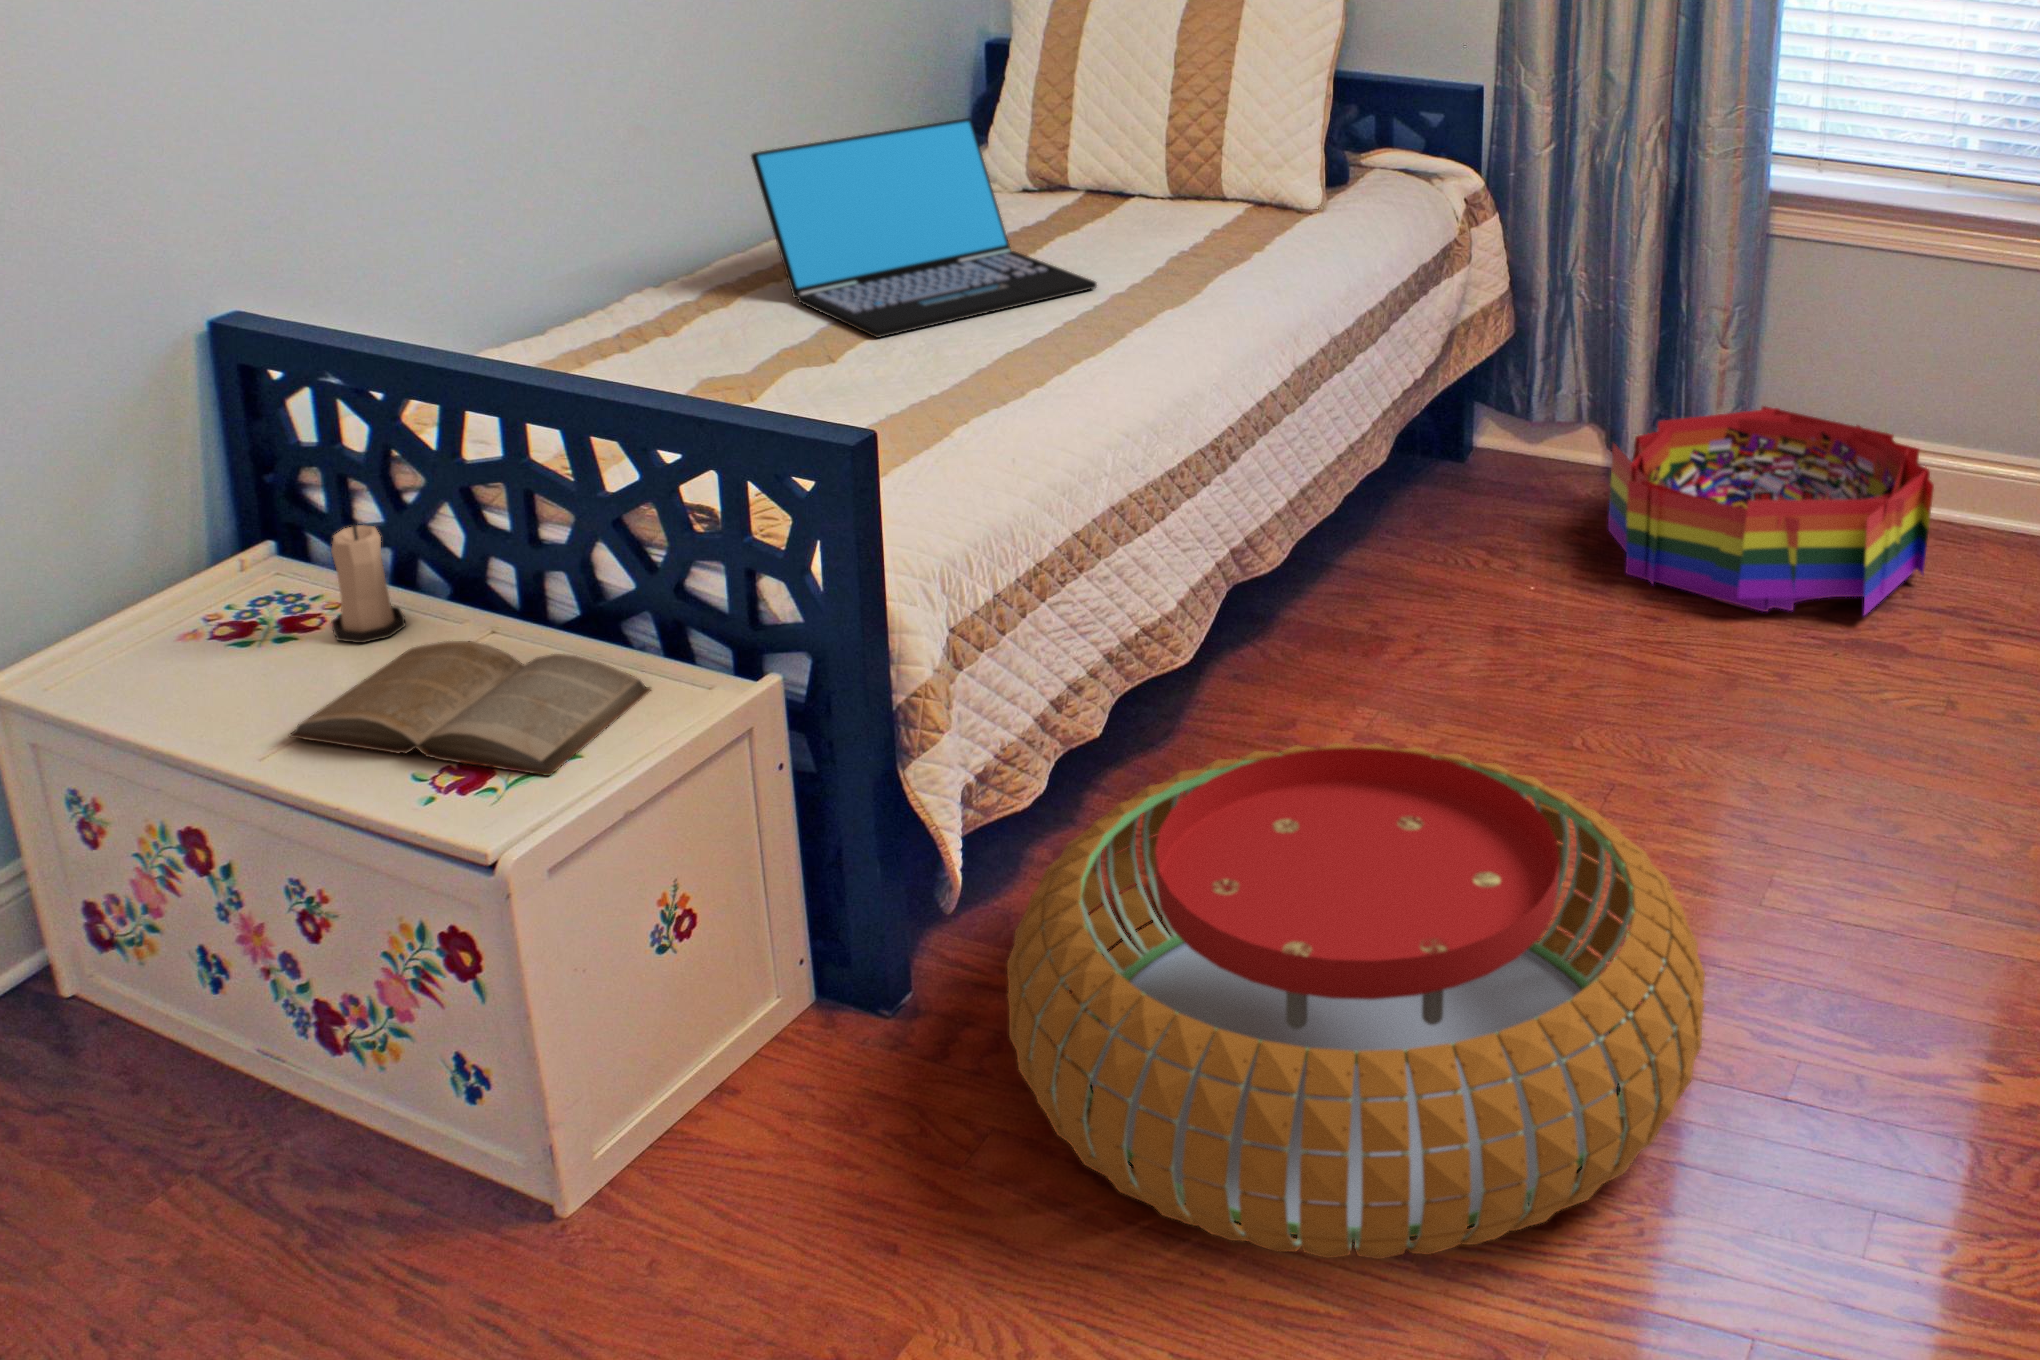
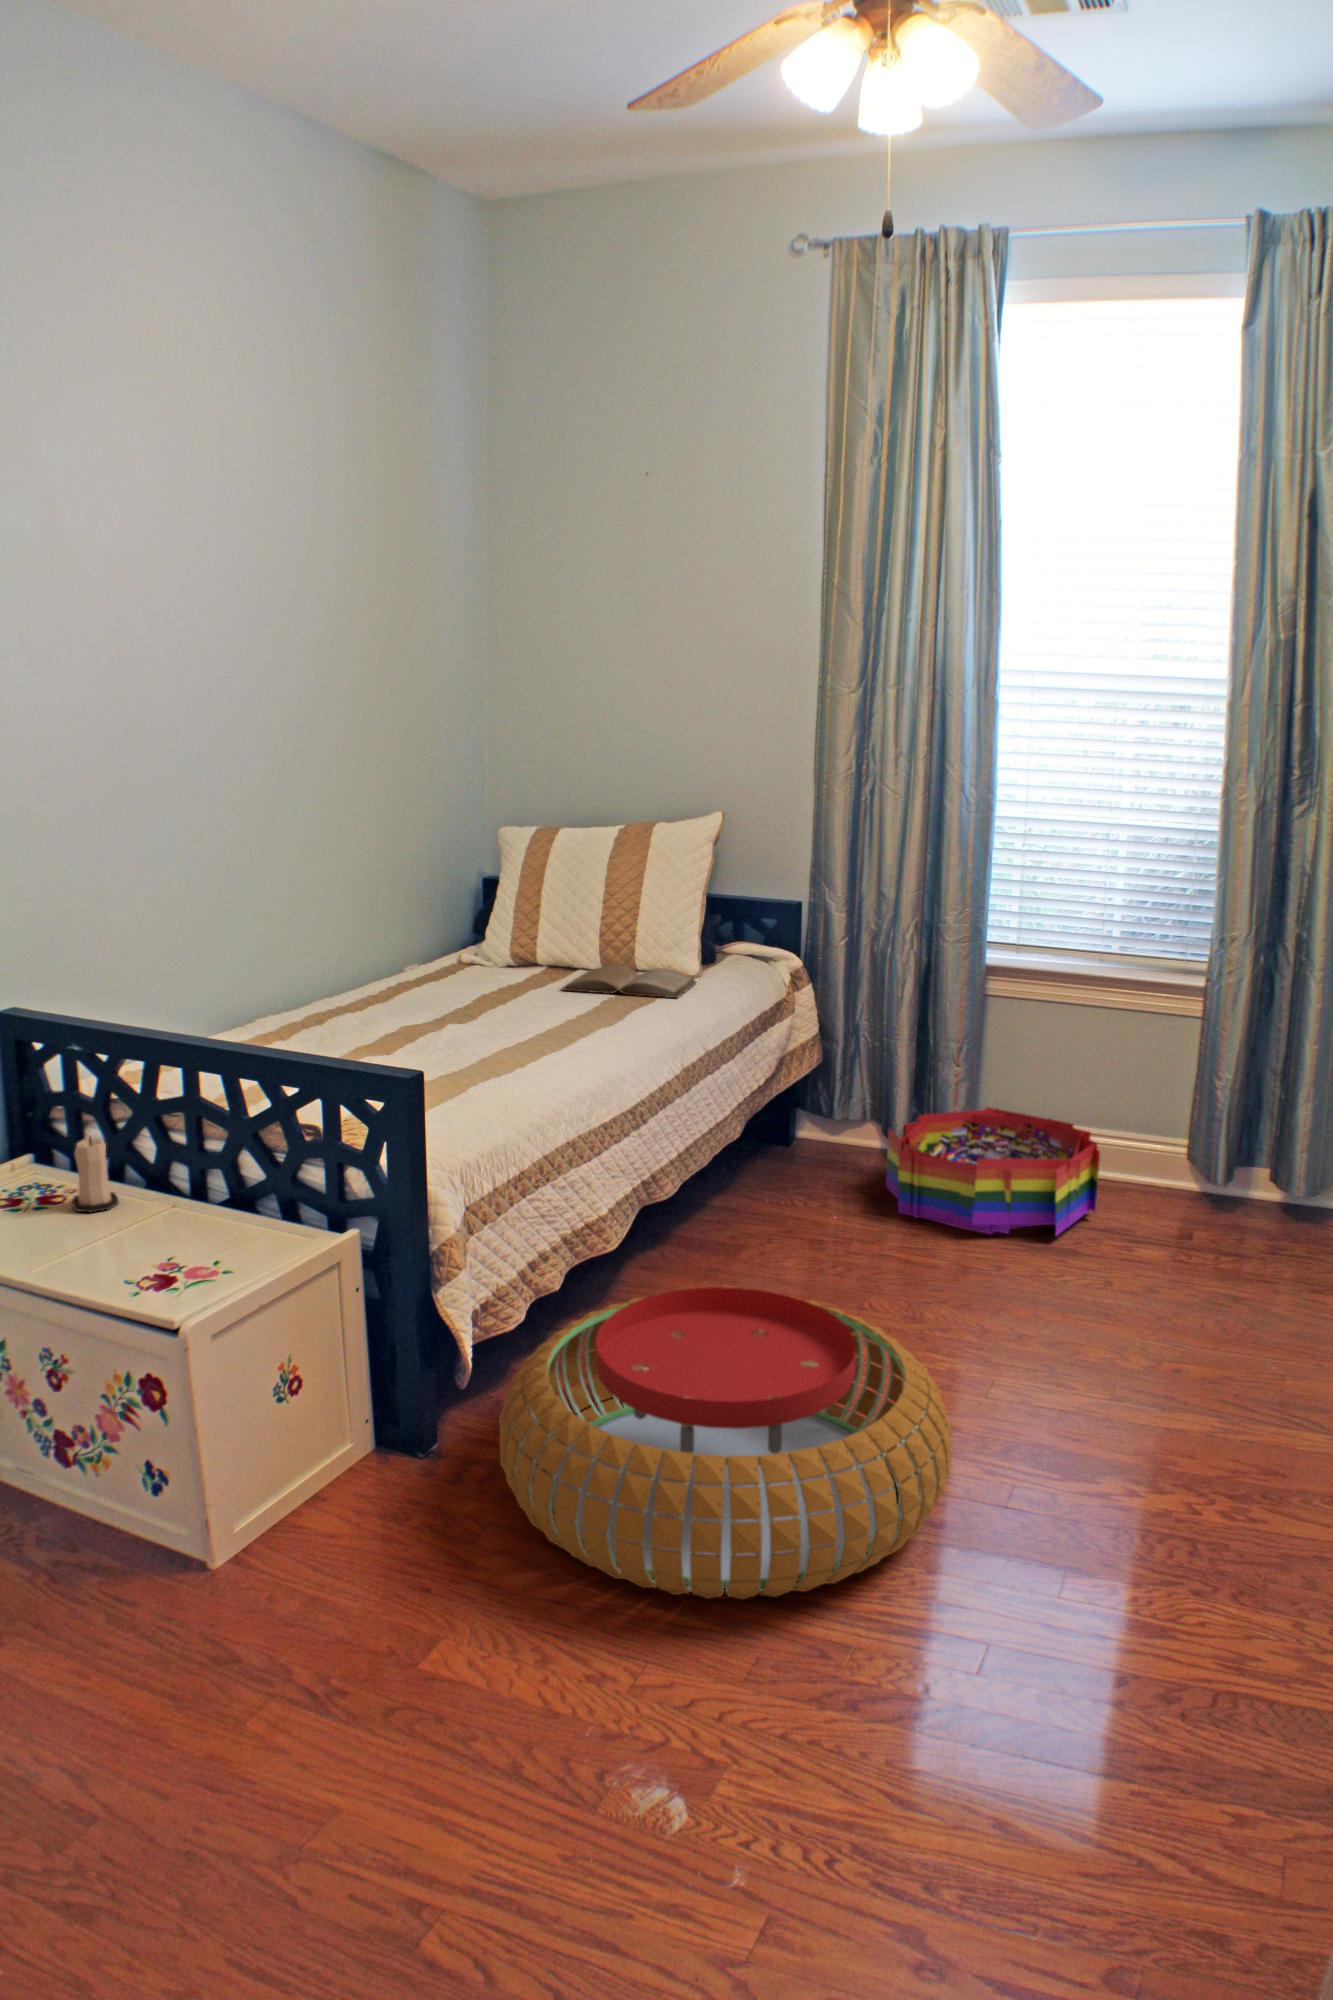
laptop: present [751,118,1097,338] -> none [336,911,554,1041]
book: present [289,641,651,776] -> present [562,965,696,998]

